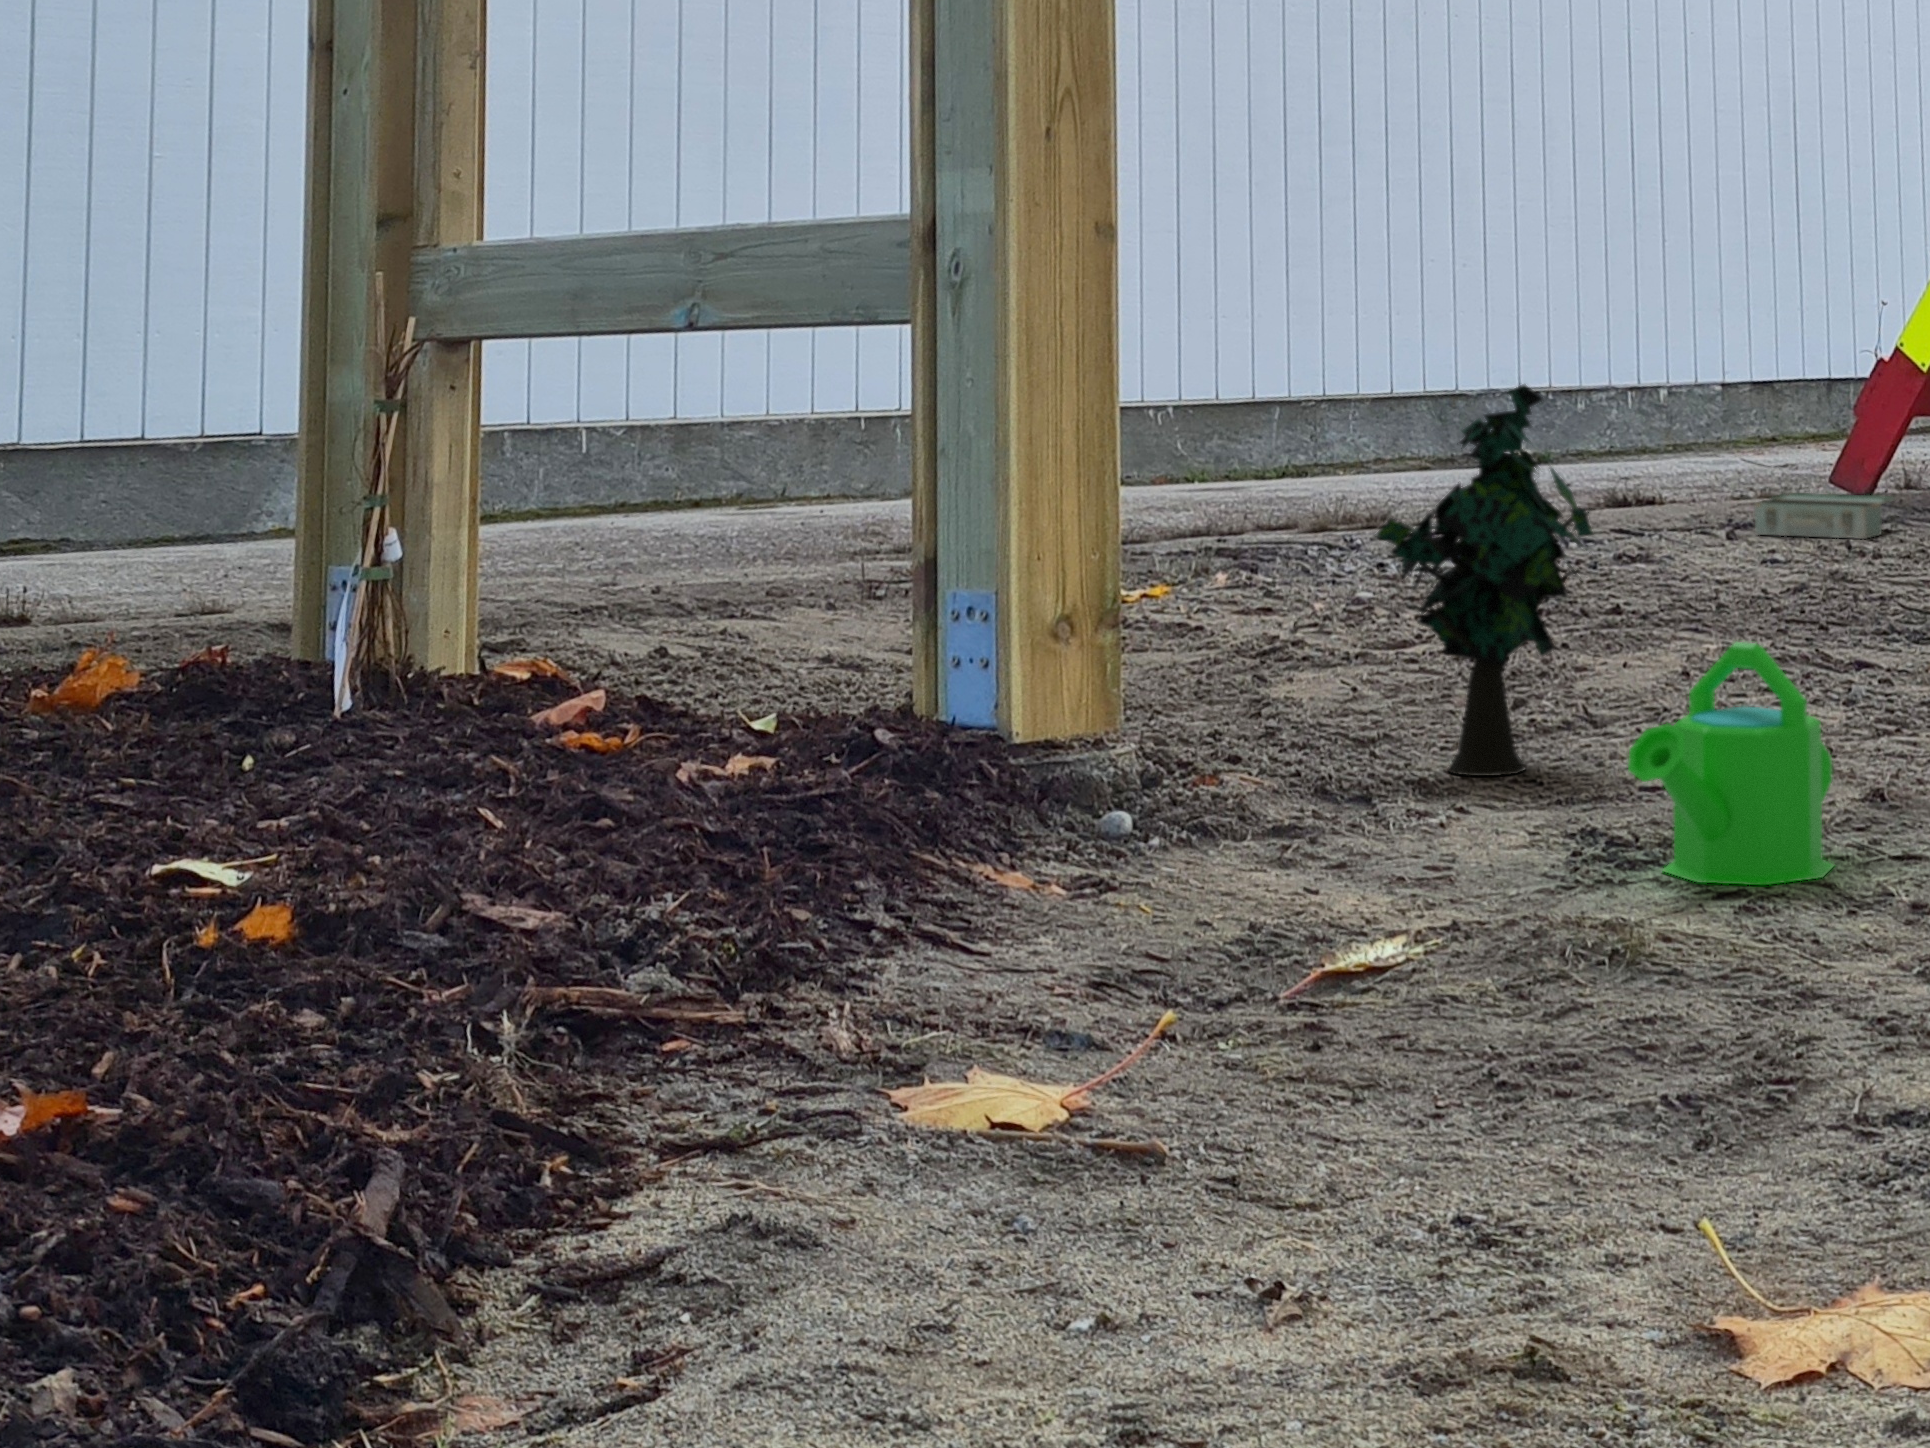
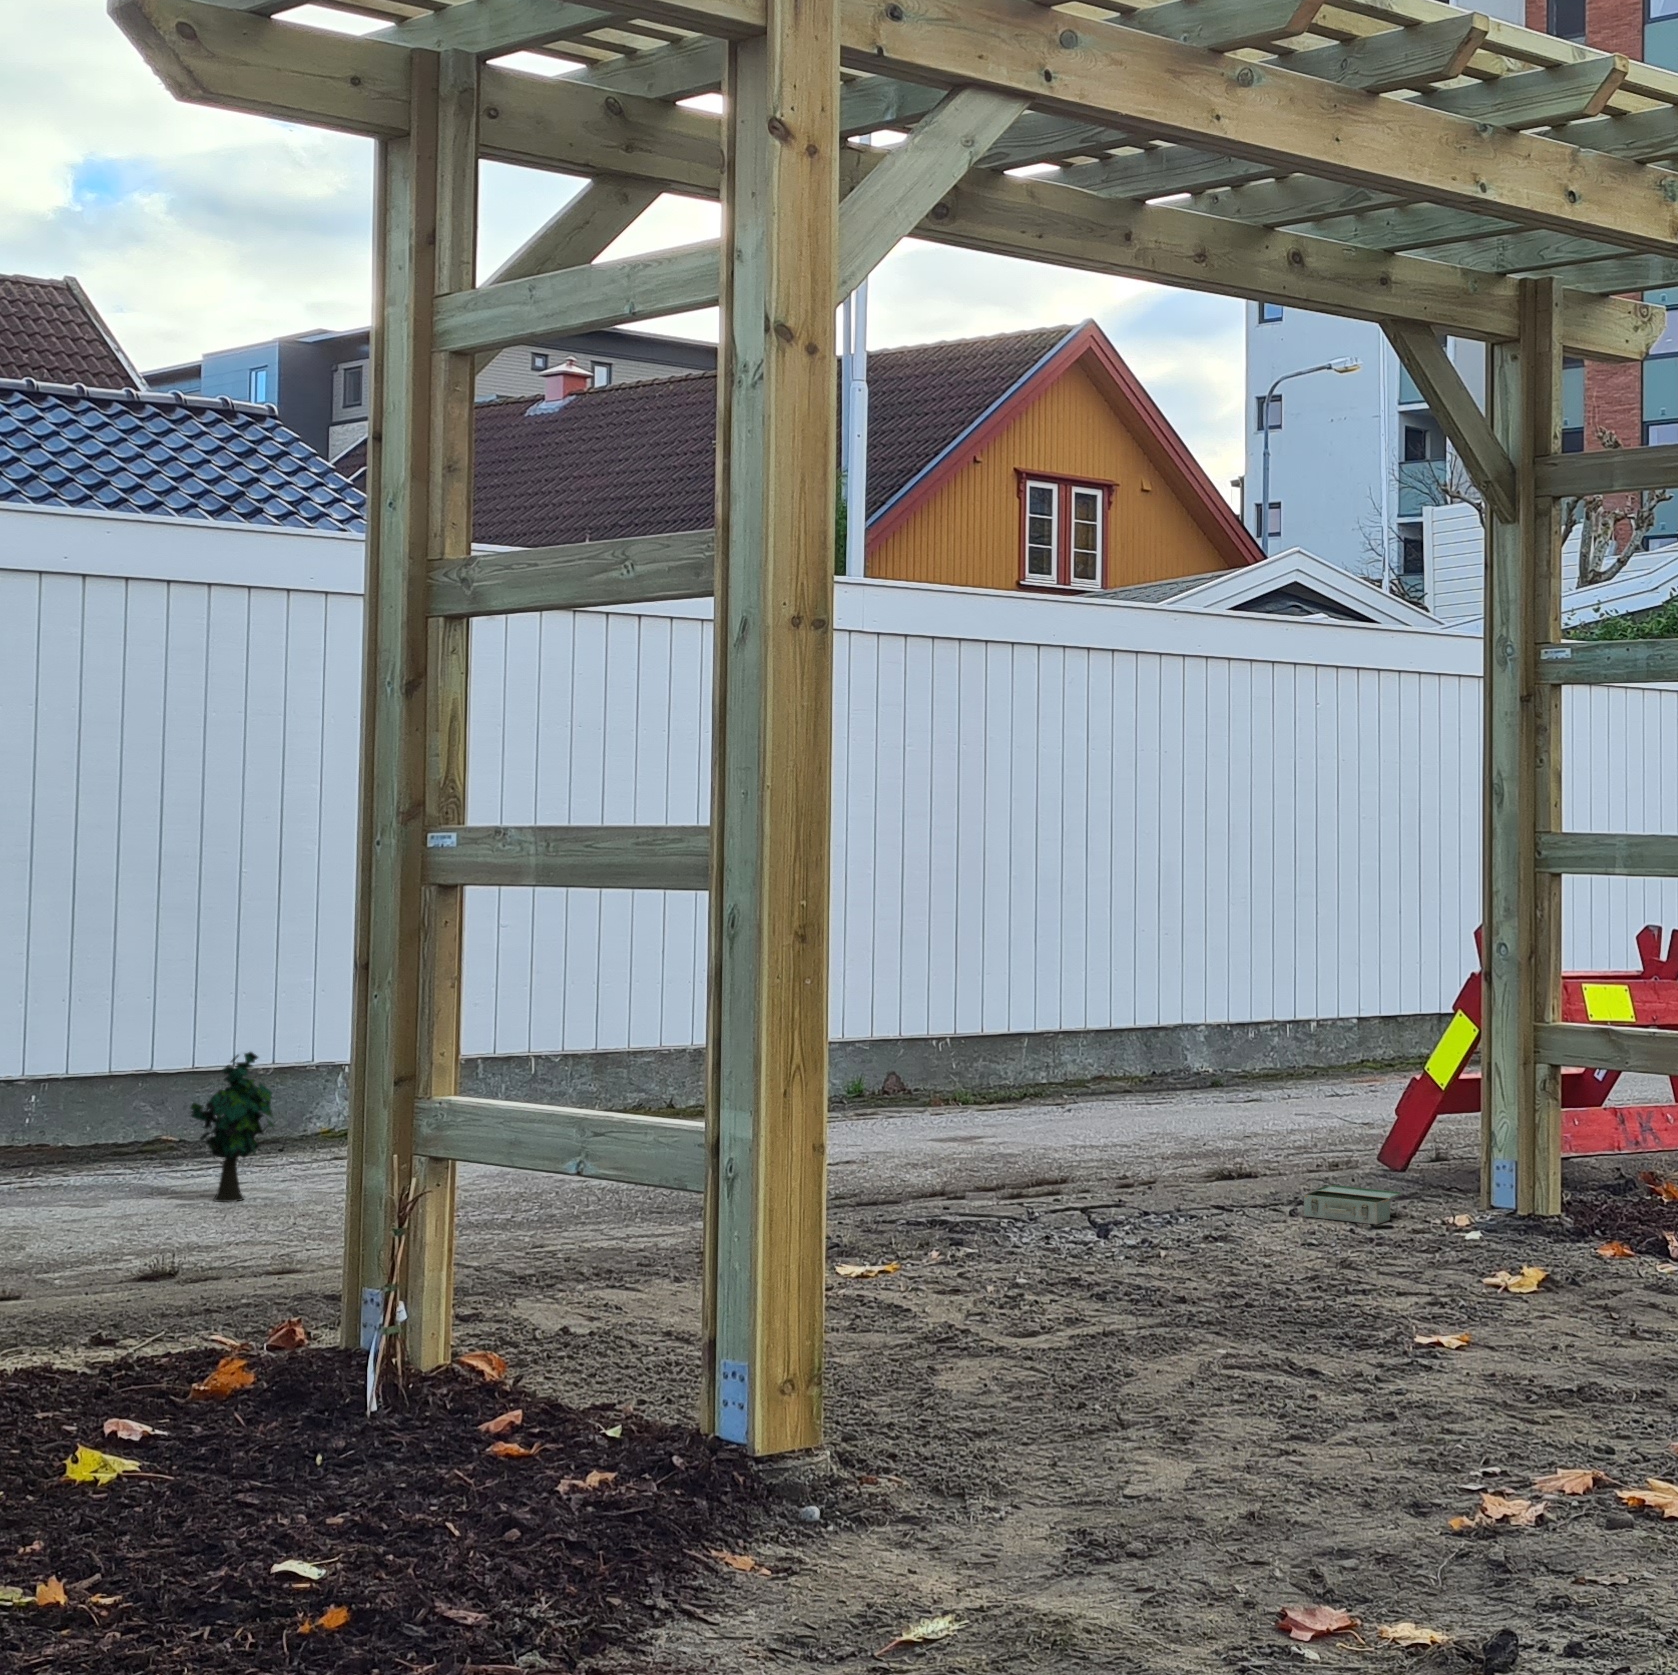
decorative plant: present [1375,384,1592,776] -> present [191,1052,274,1202]
watering can: present [1628,642,1834,885] -> none [1091,1431,1225,1581]

